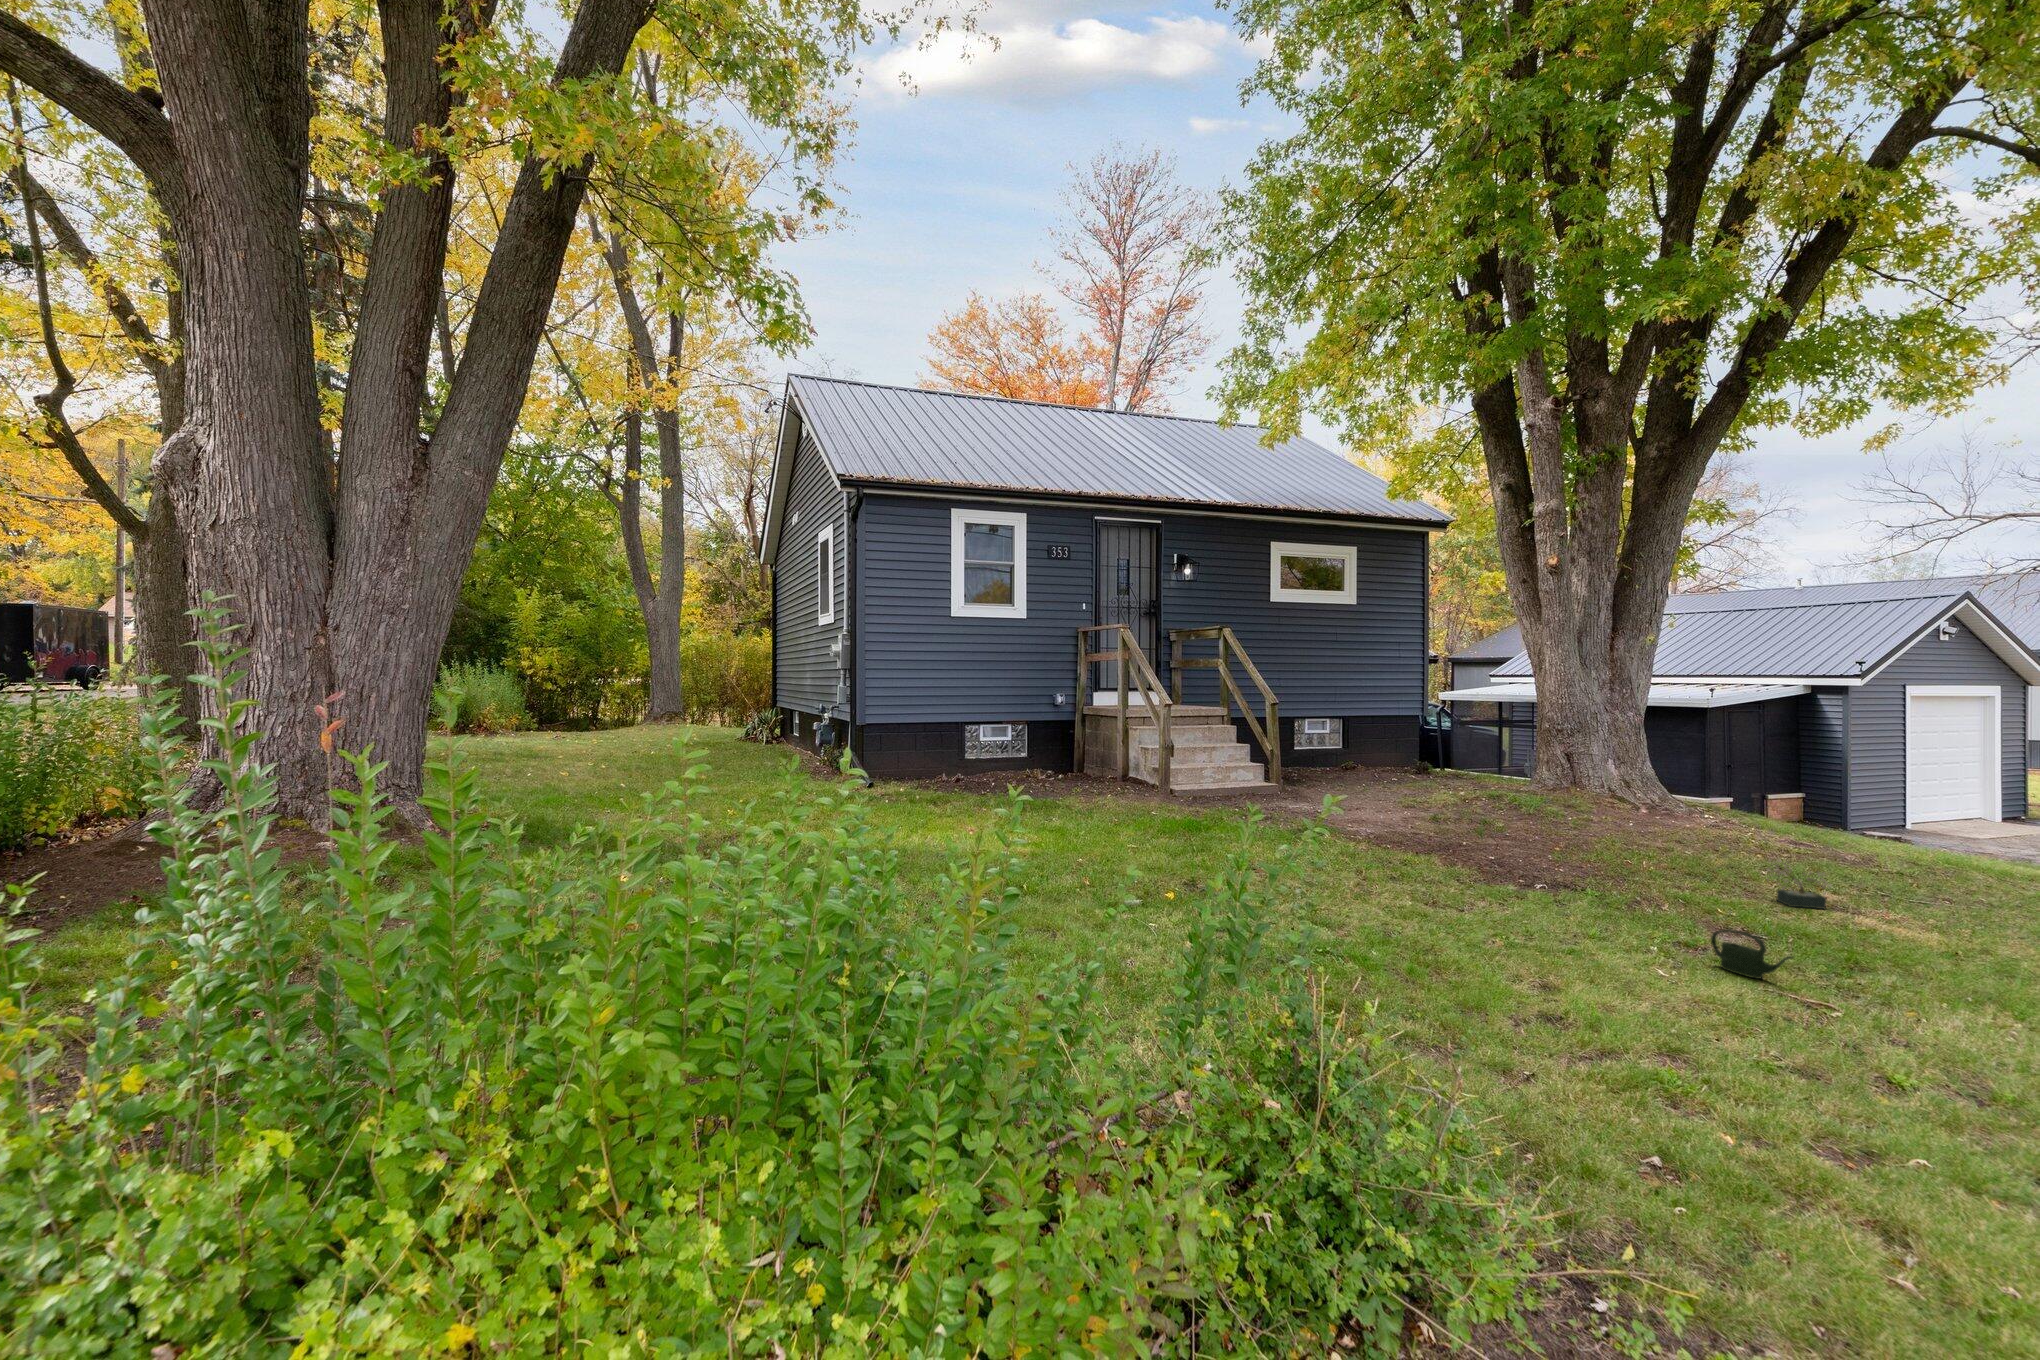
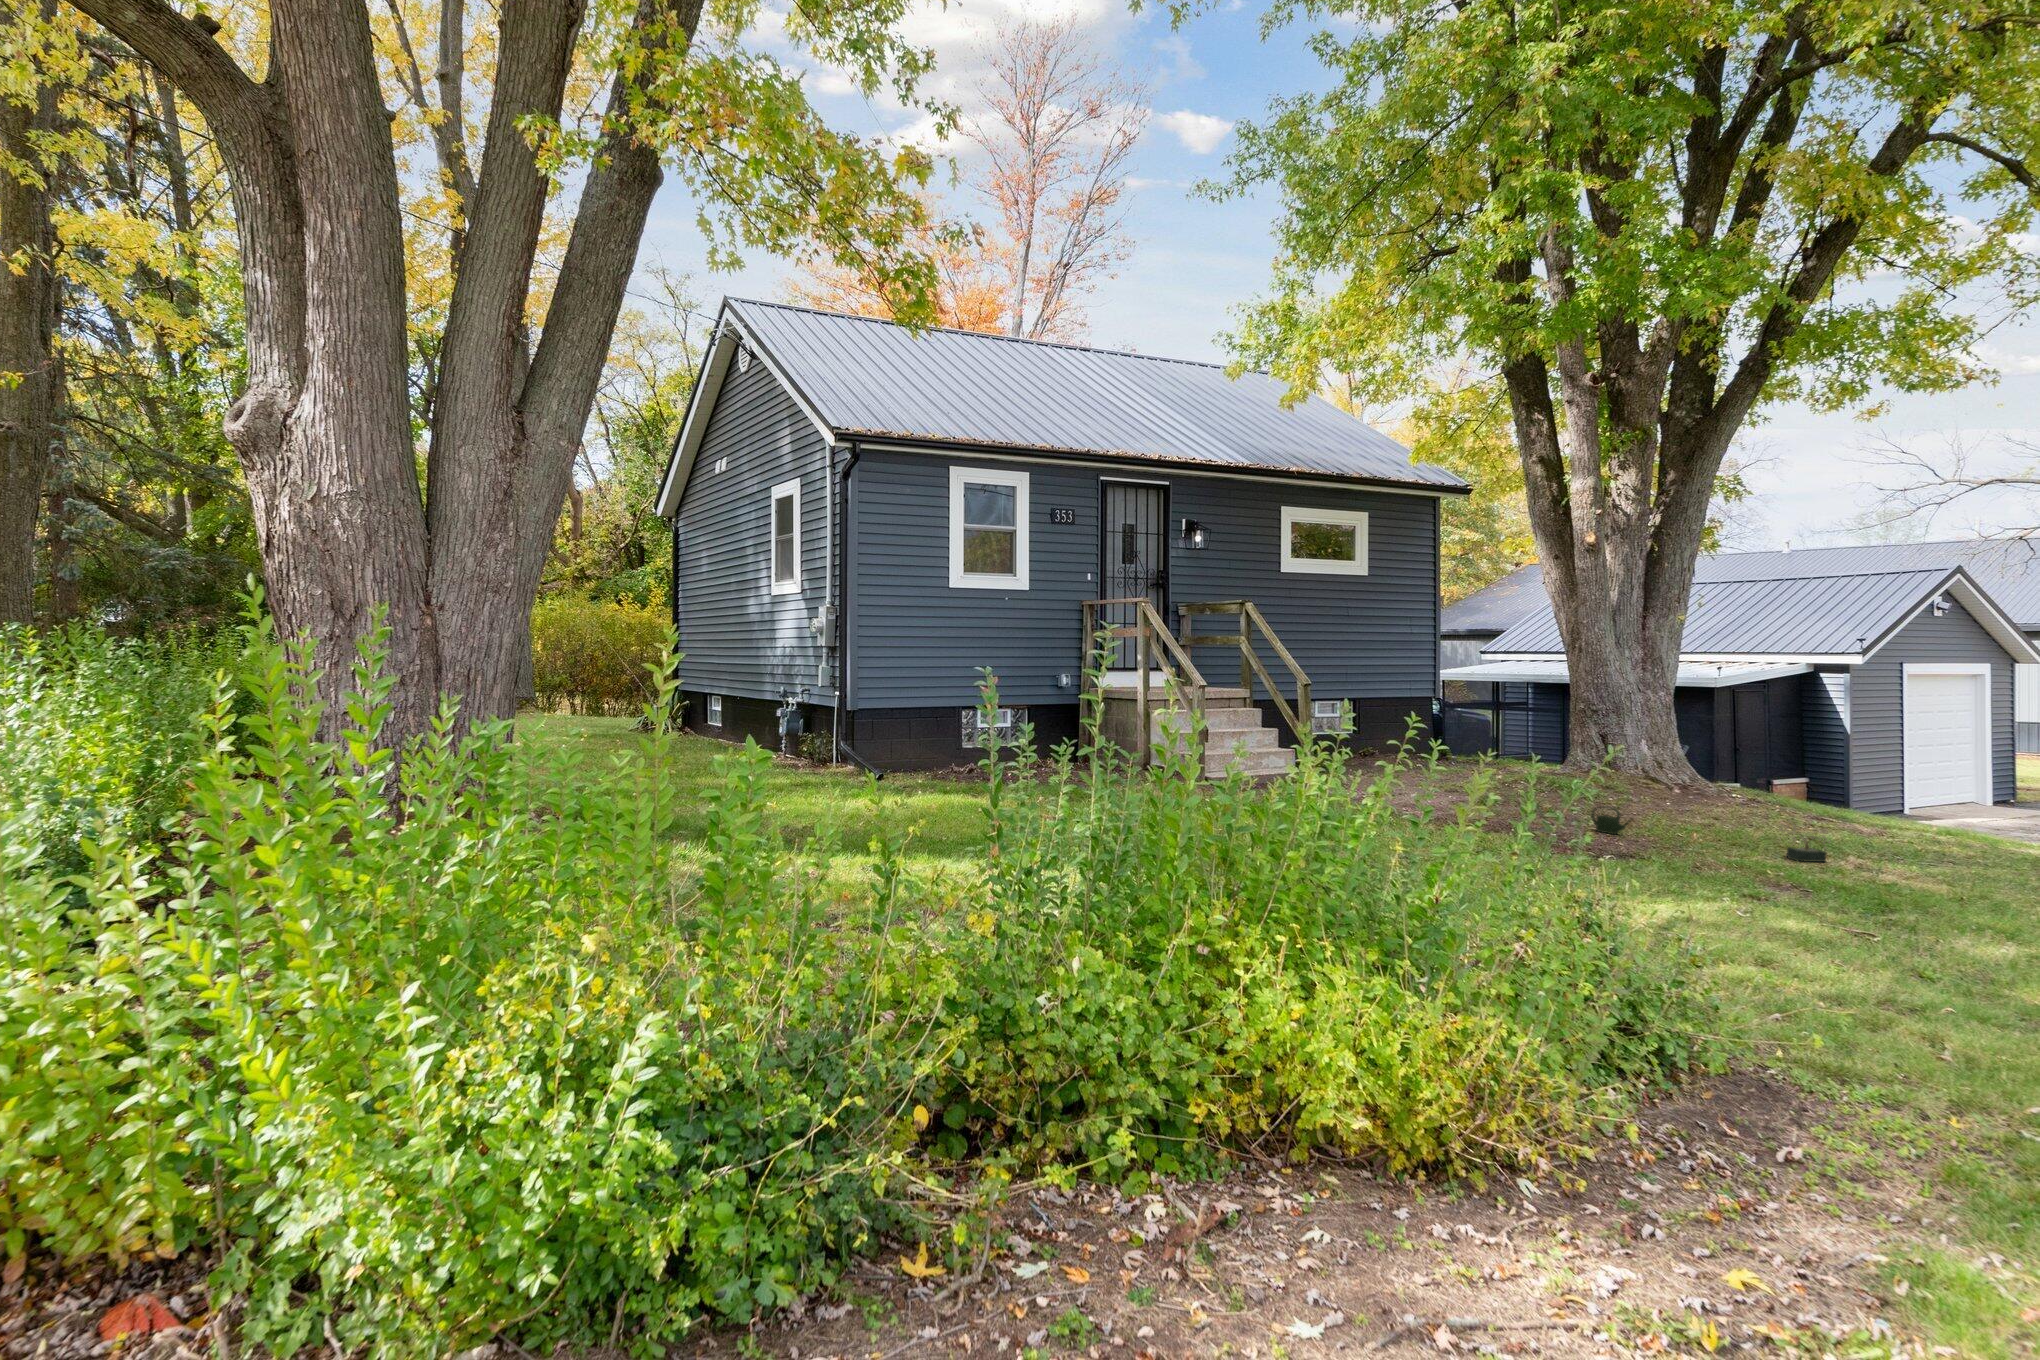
watering can: present [1711,930,1793,979] -> present [1591,807,1630,834]

